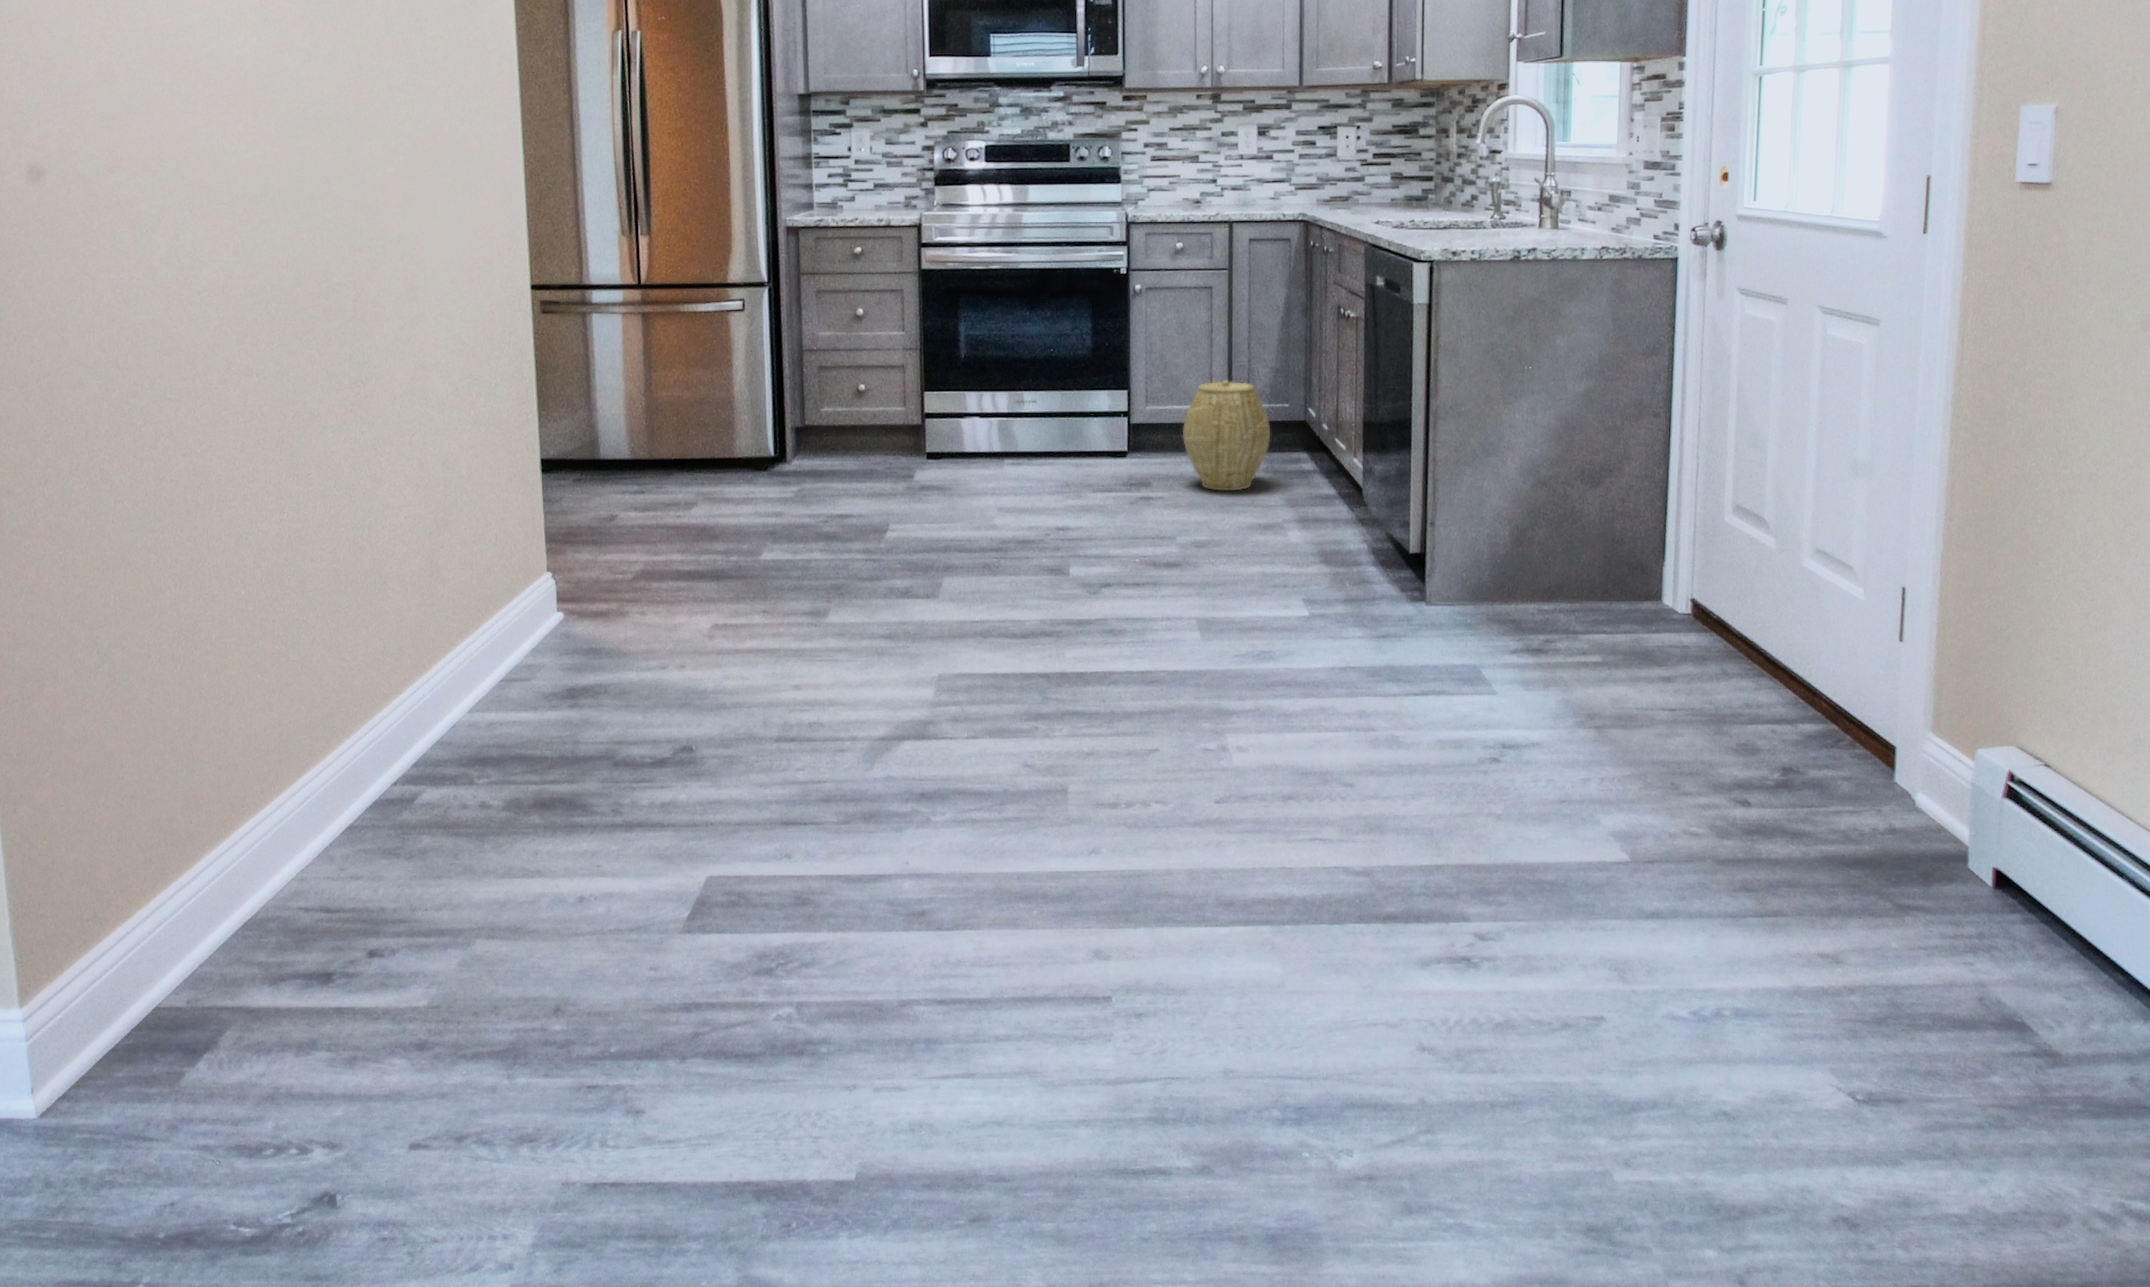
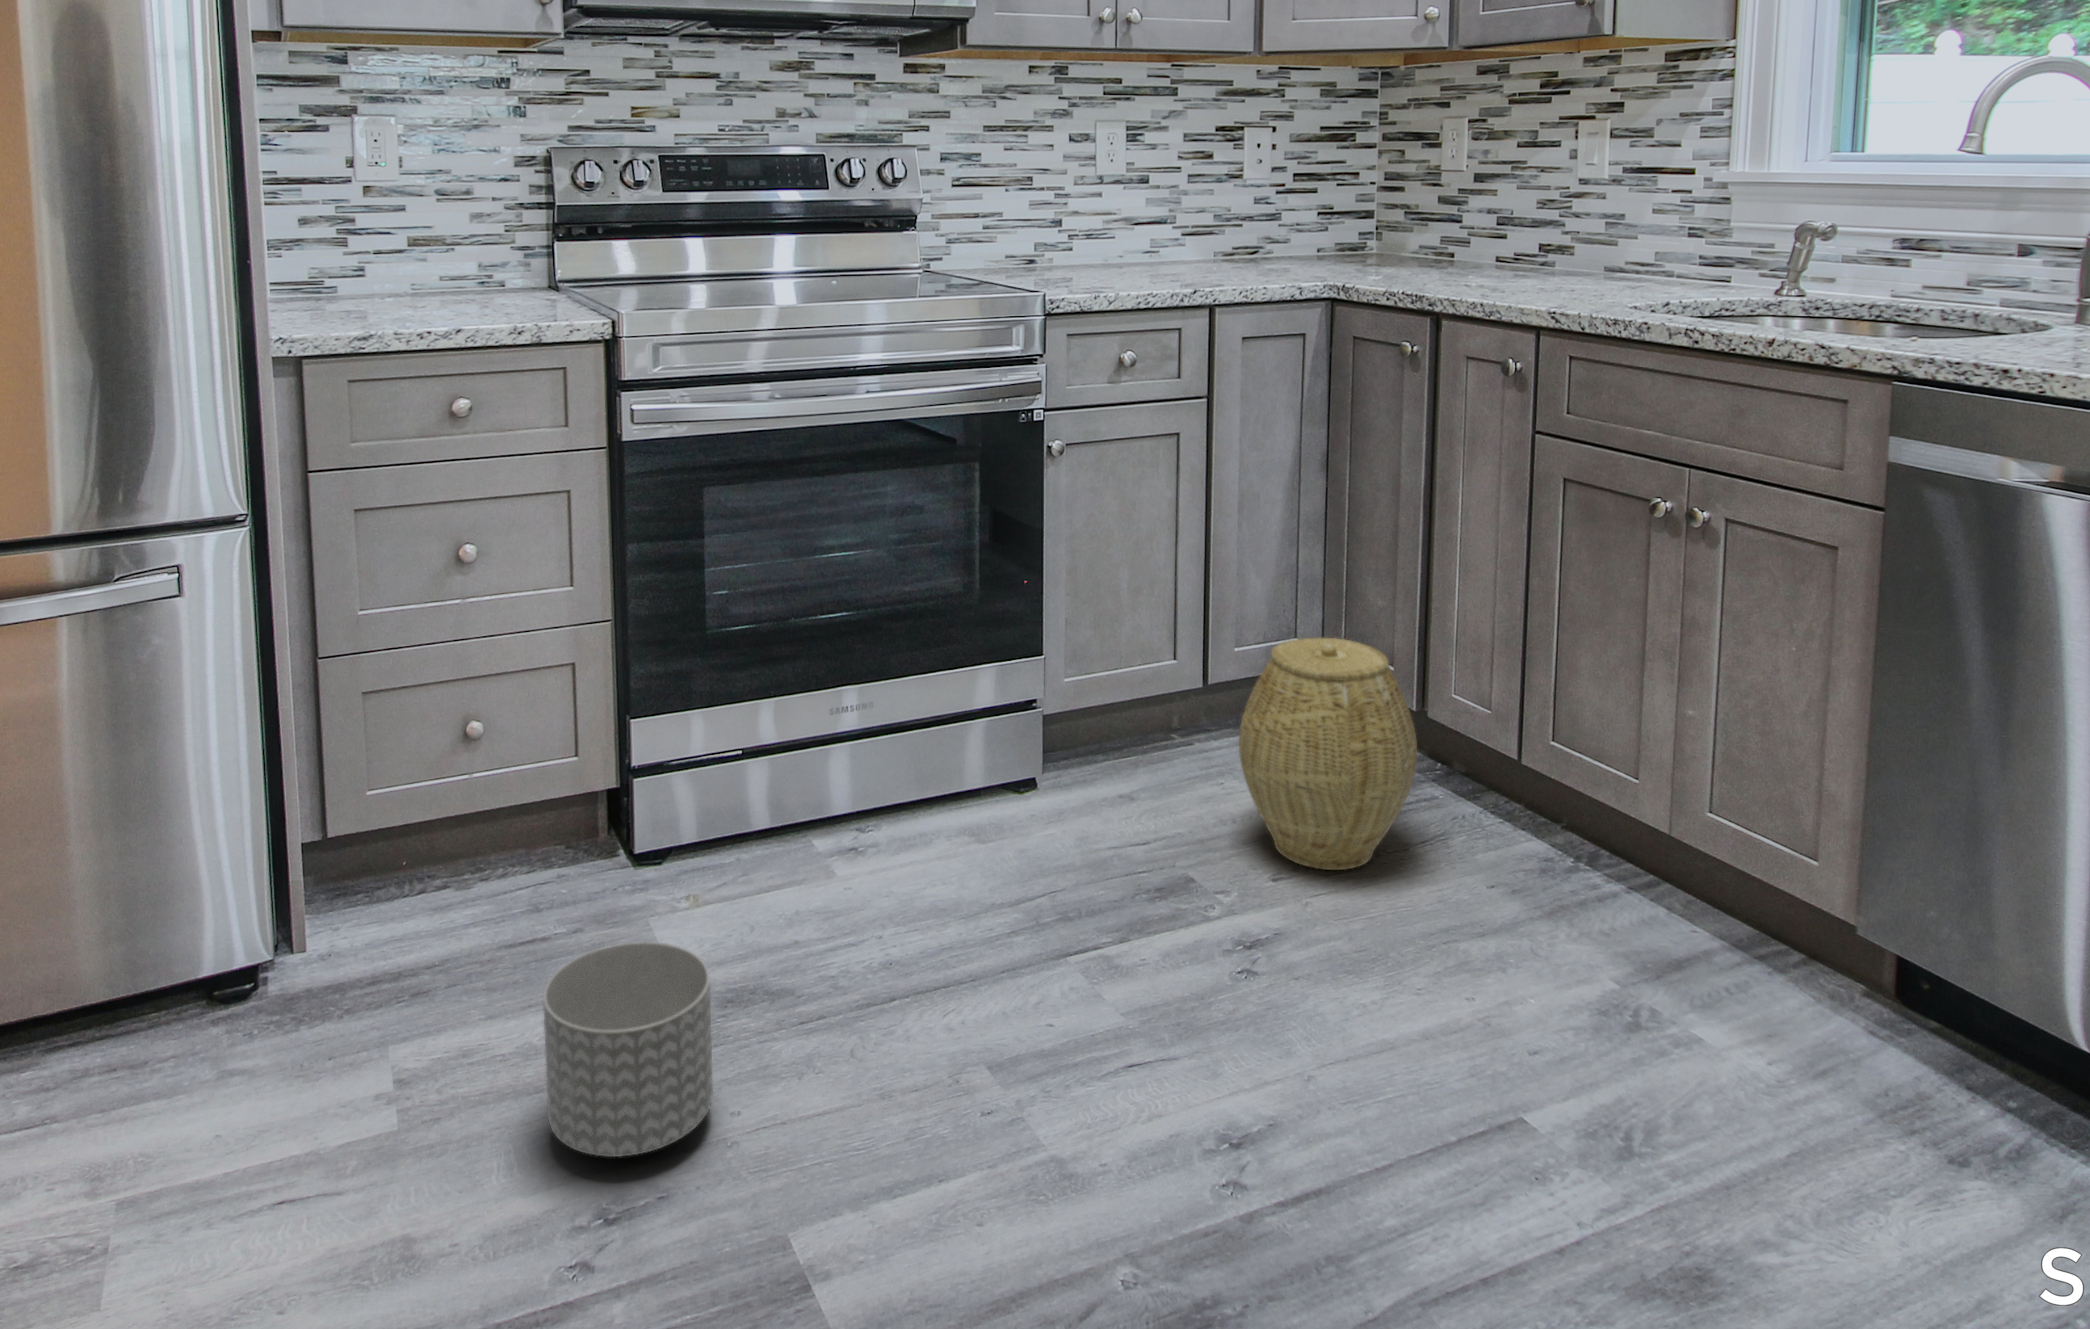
planter: none [819,441,882,506] -> present [543,942,713,1157]

